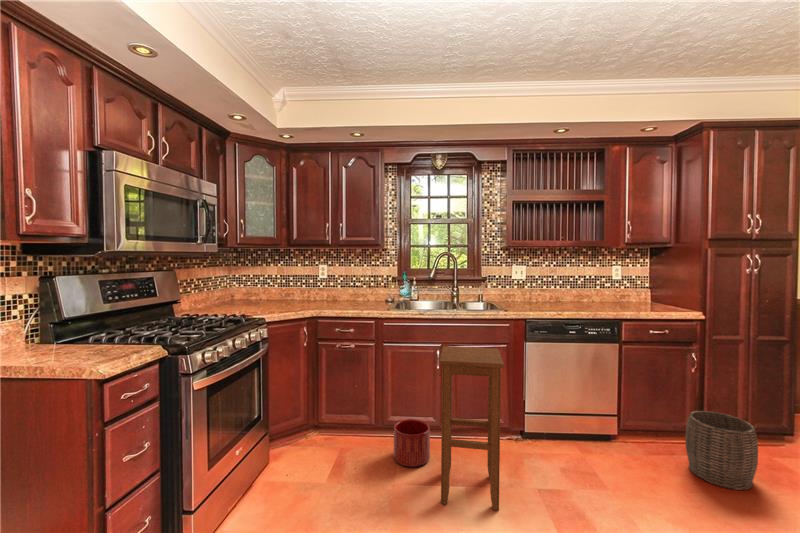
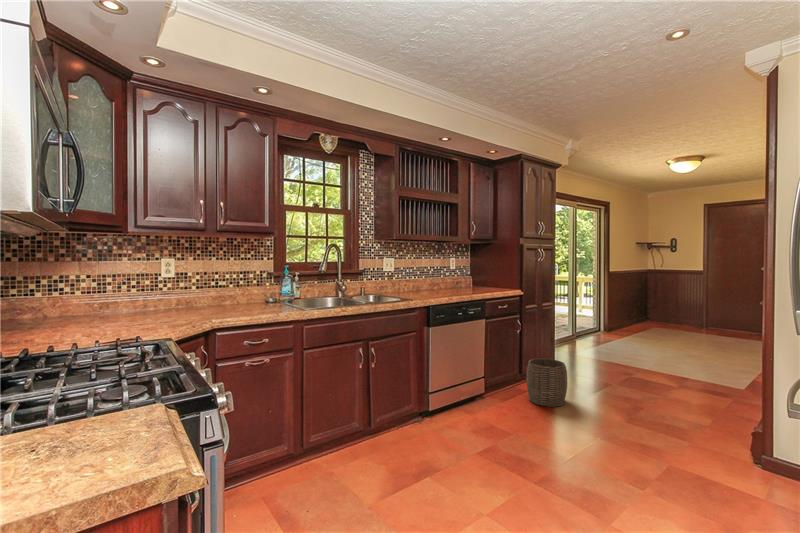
stool: present [439,346,504,510] -> none [400,333,481,496]
planter: present [394,419,430,467] -> none [340,428,381,481]

